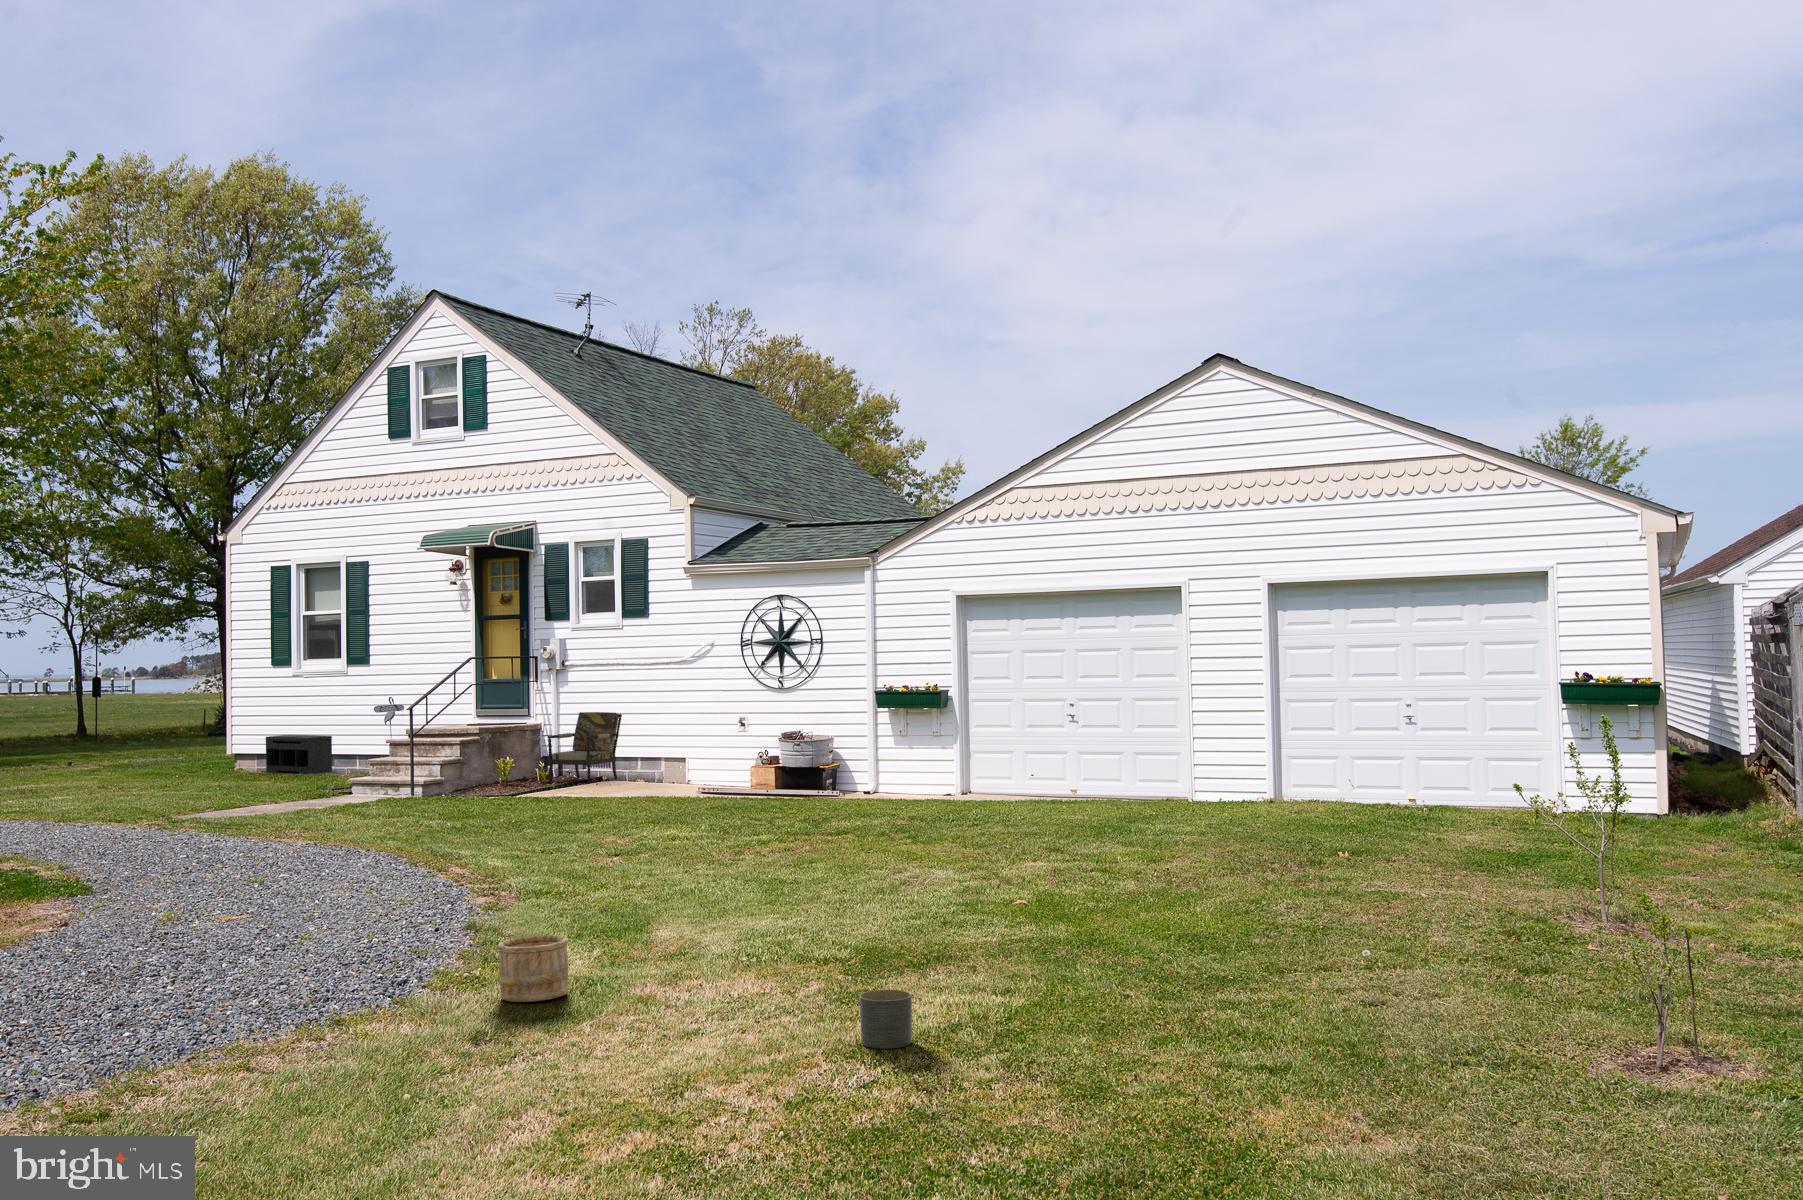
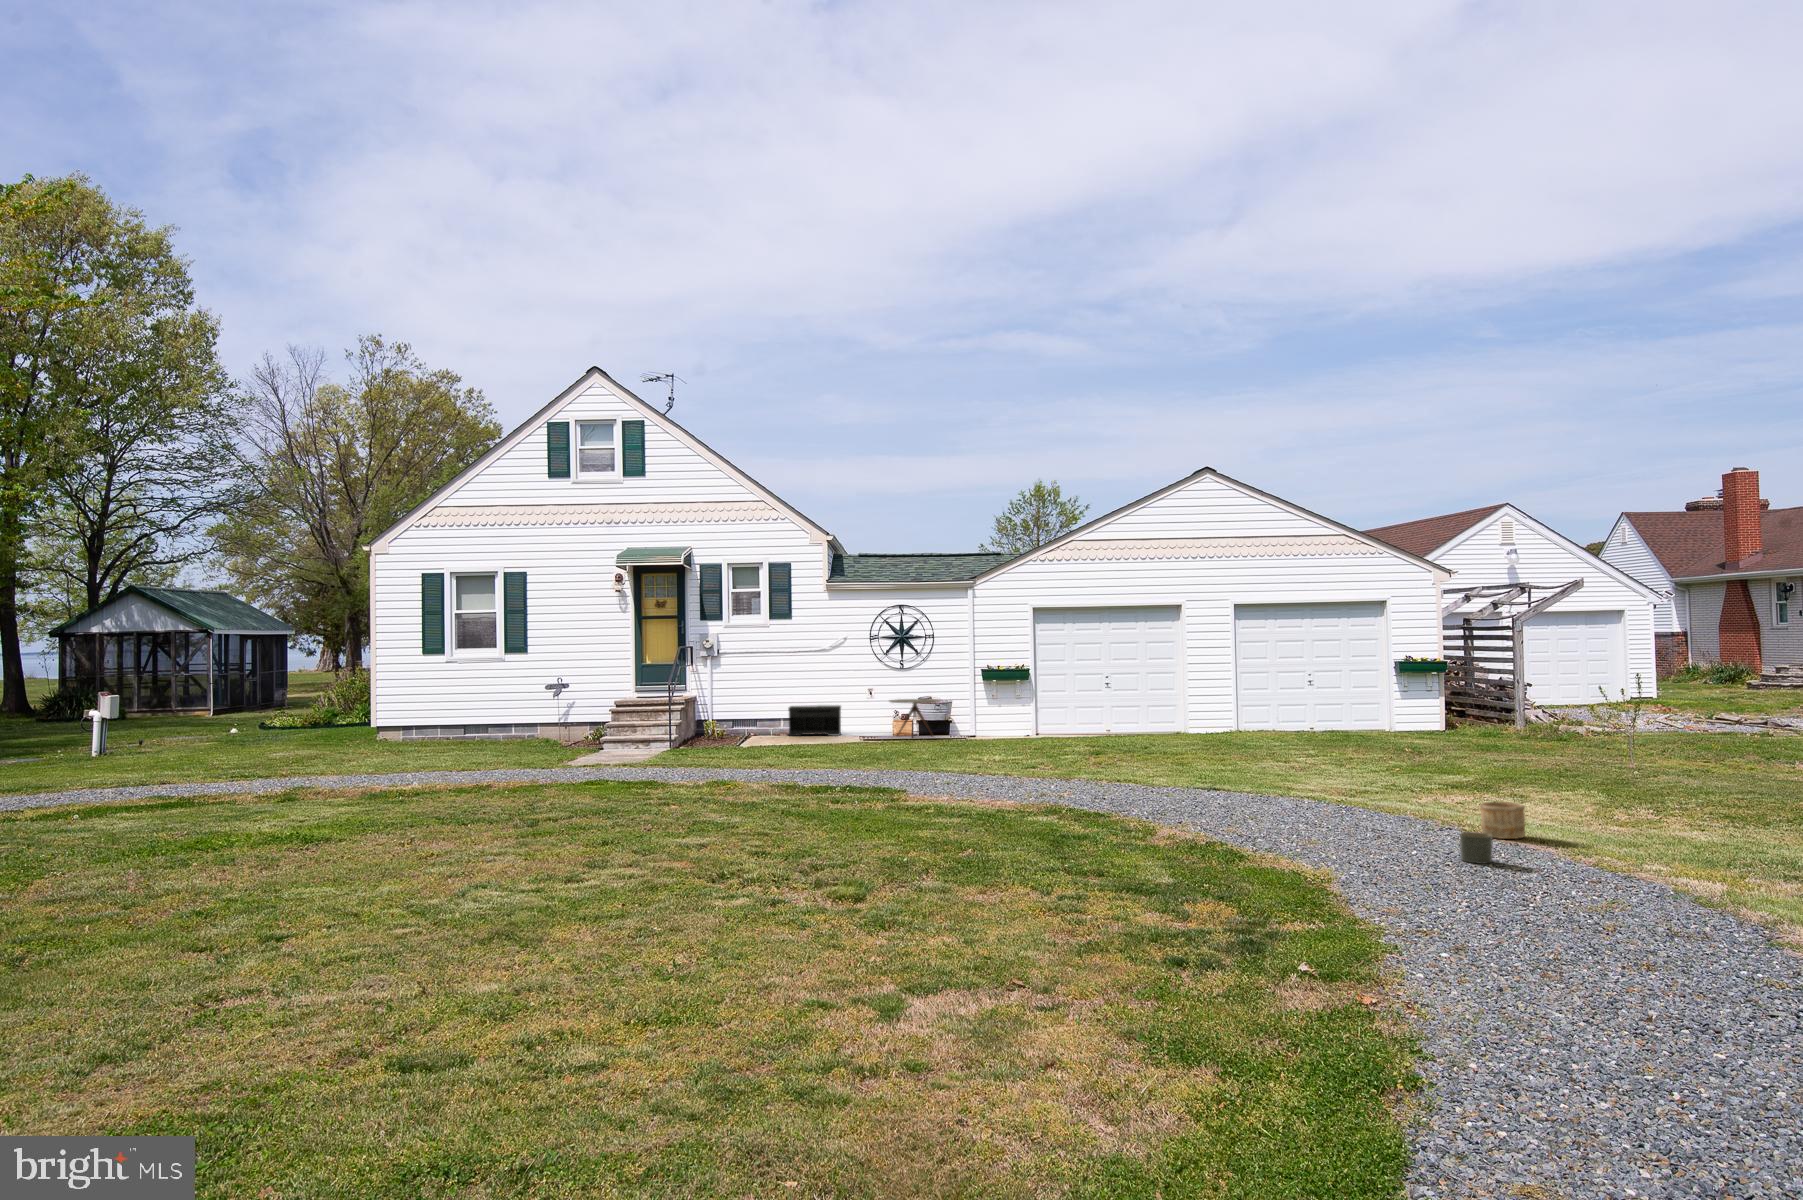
armchair: present [548,712,622,783] -> none [728,687,768,738]
round table: none [729,734,807,791] -> present [890,699,940,736]
bench: present [266,735,332,774] -> present [788,705,841,736]
planter: present [860,990,912,1049] -> present [1460,832,1492,864]

